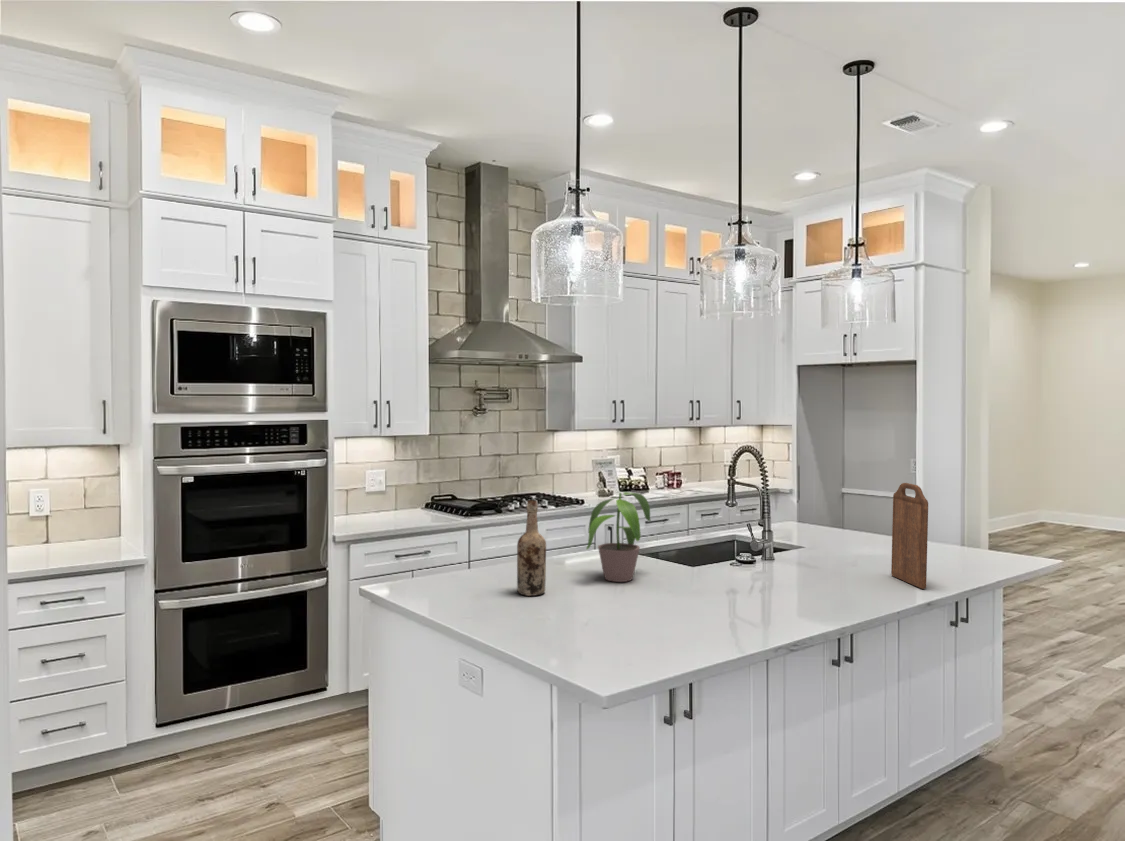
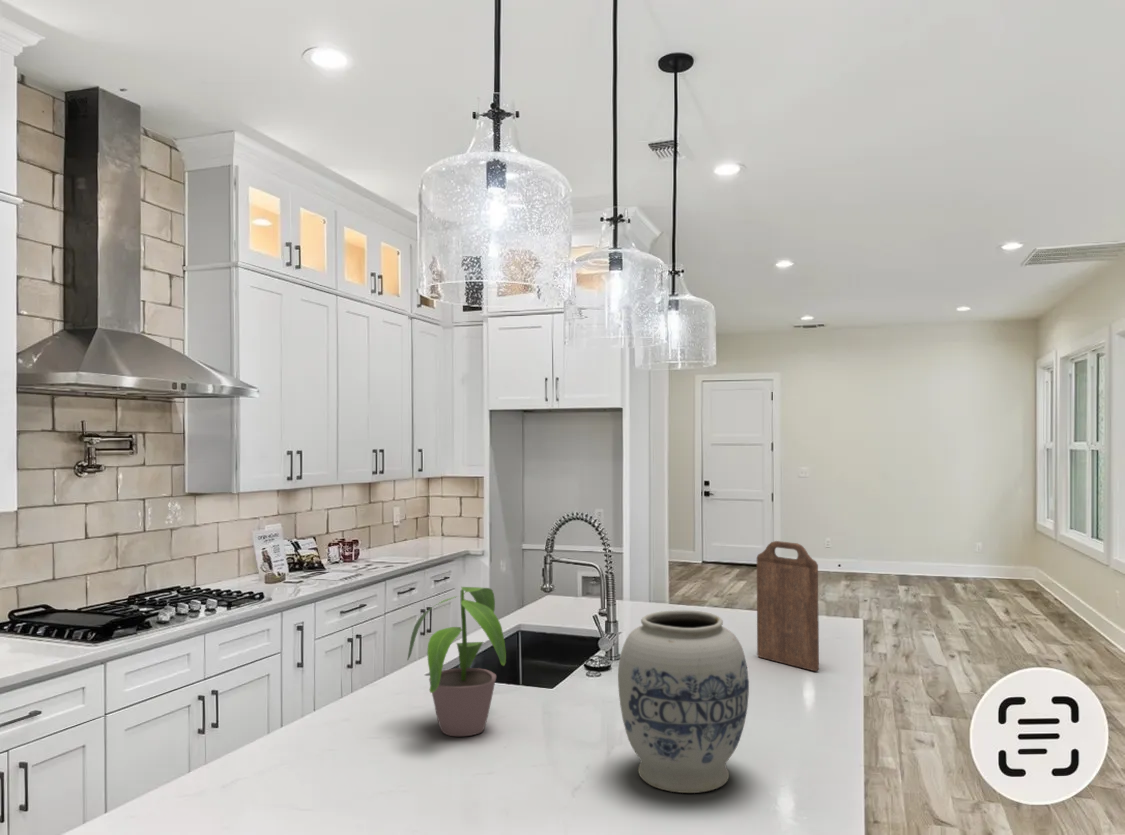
wine bottle: present [517,500,546,596] -> none [333,623,387,804]
vase: none [673,513,759,623] -> present [618,610,749,793]

